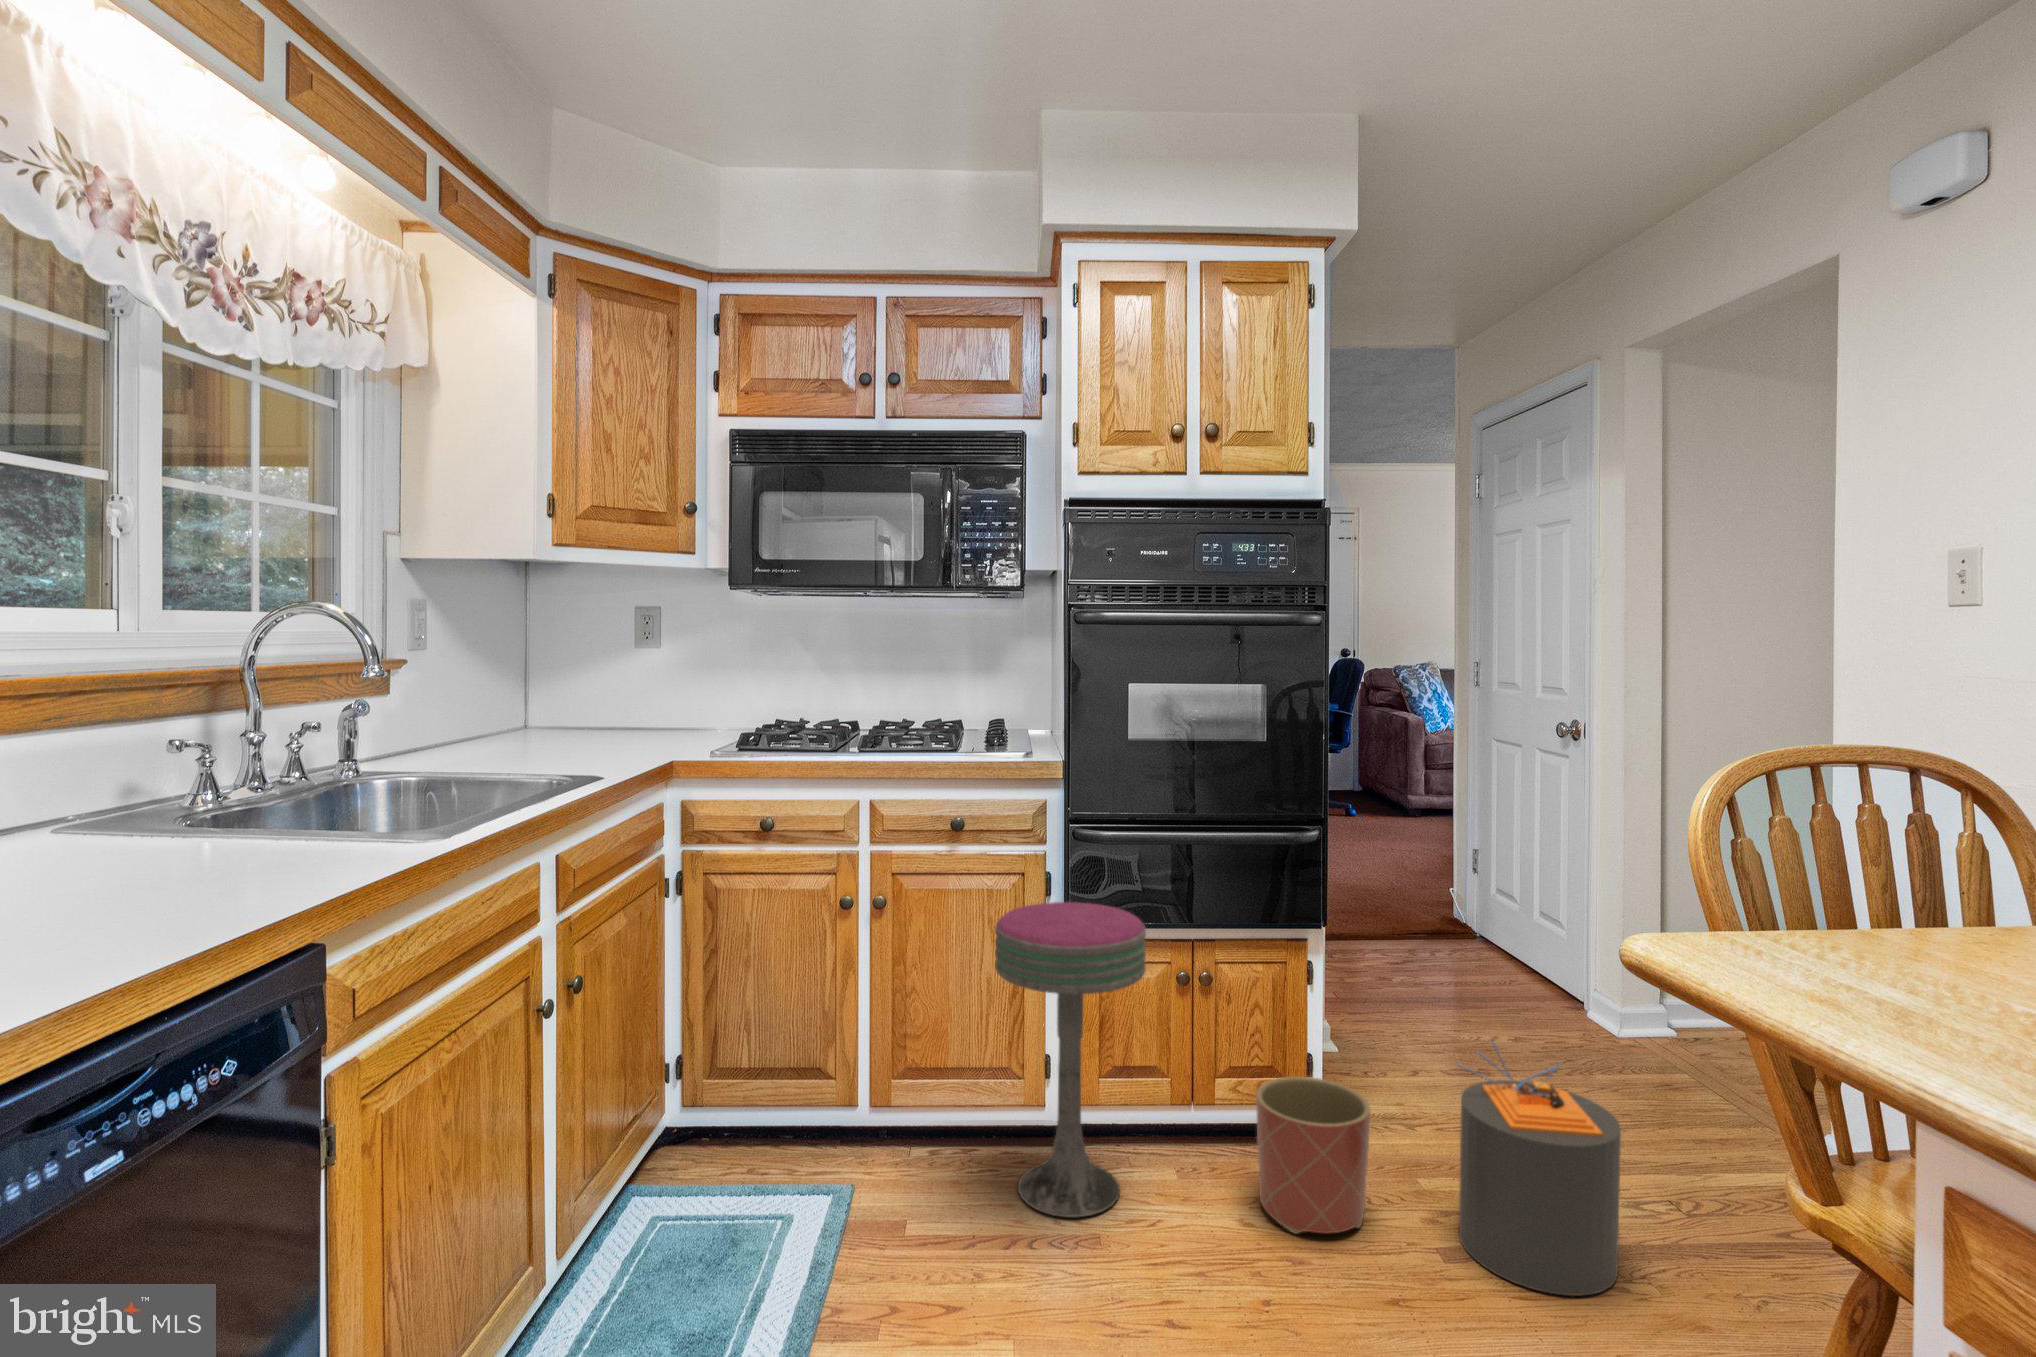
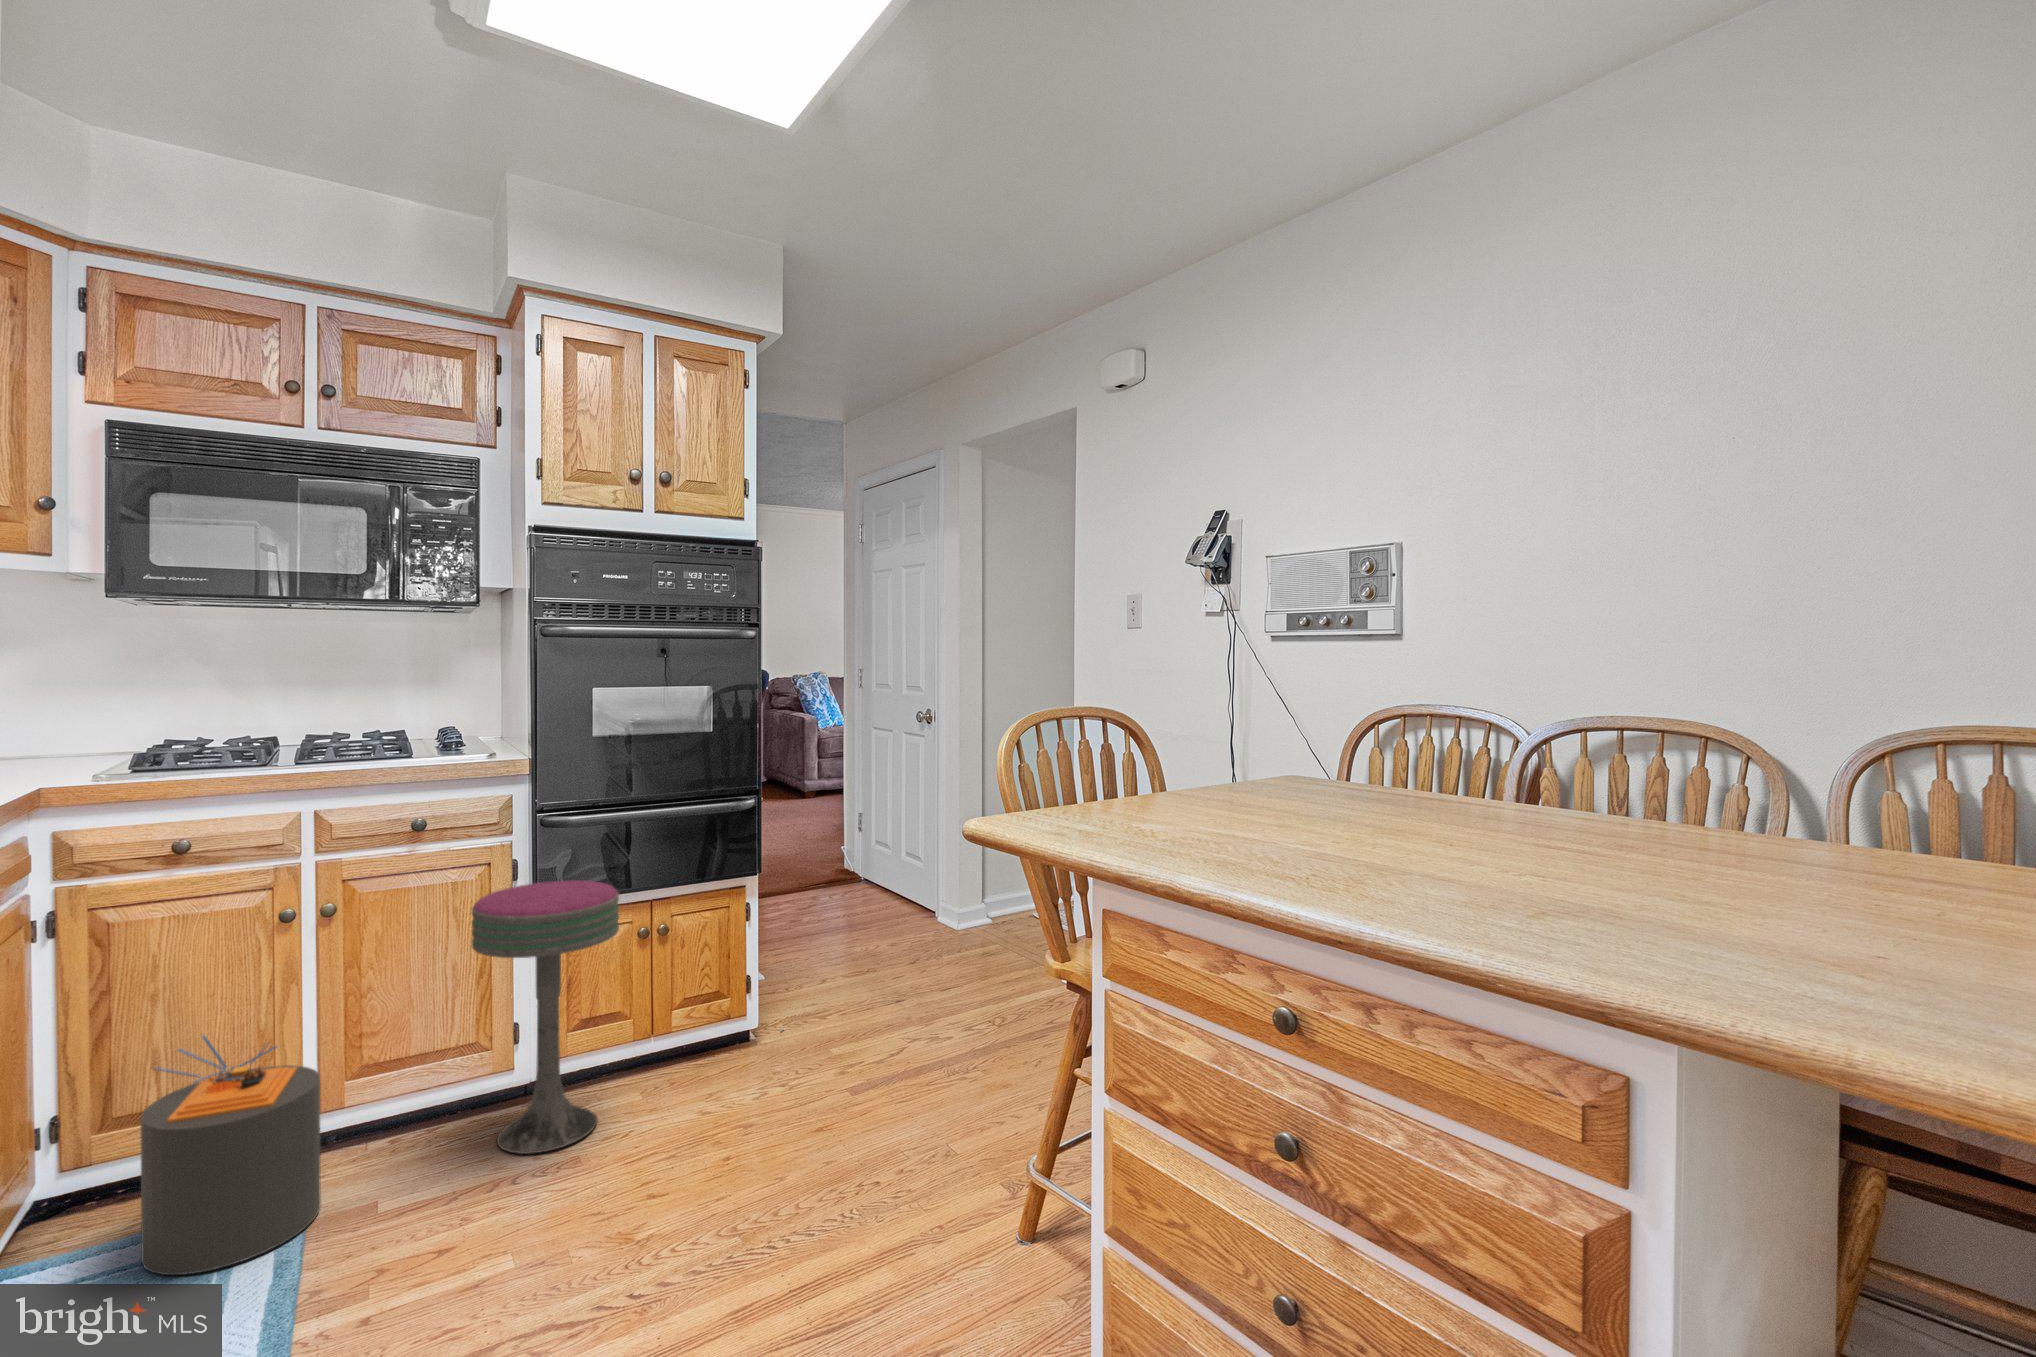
trash can: present [1455,1040,1621,1296] -> present [140,1035,321,1275]
planter: present [1256,1077,1370,1234] -> none [714,989,801,1107]

